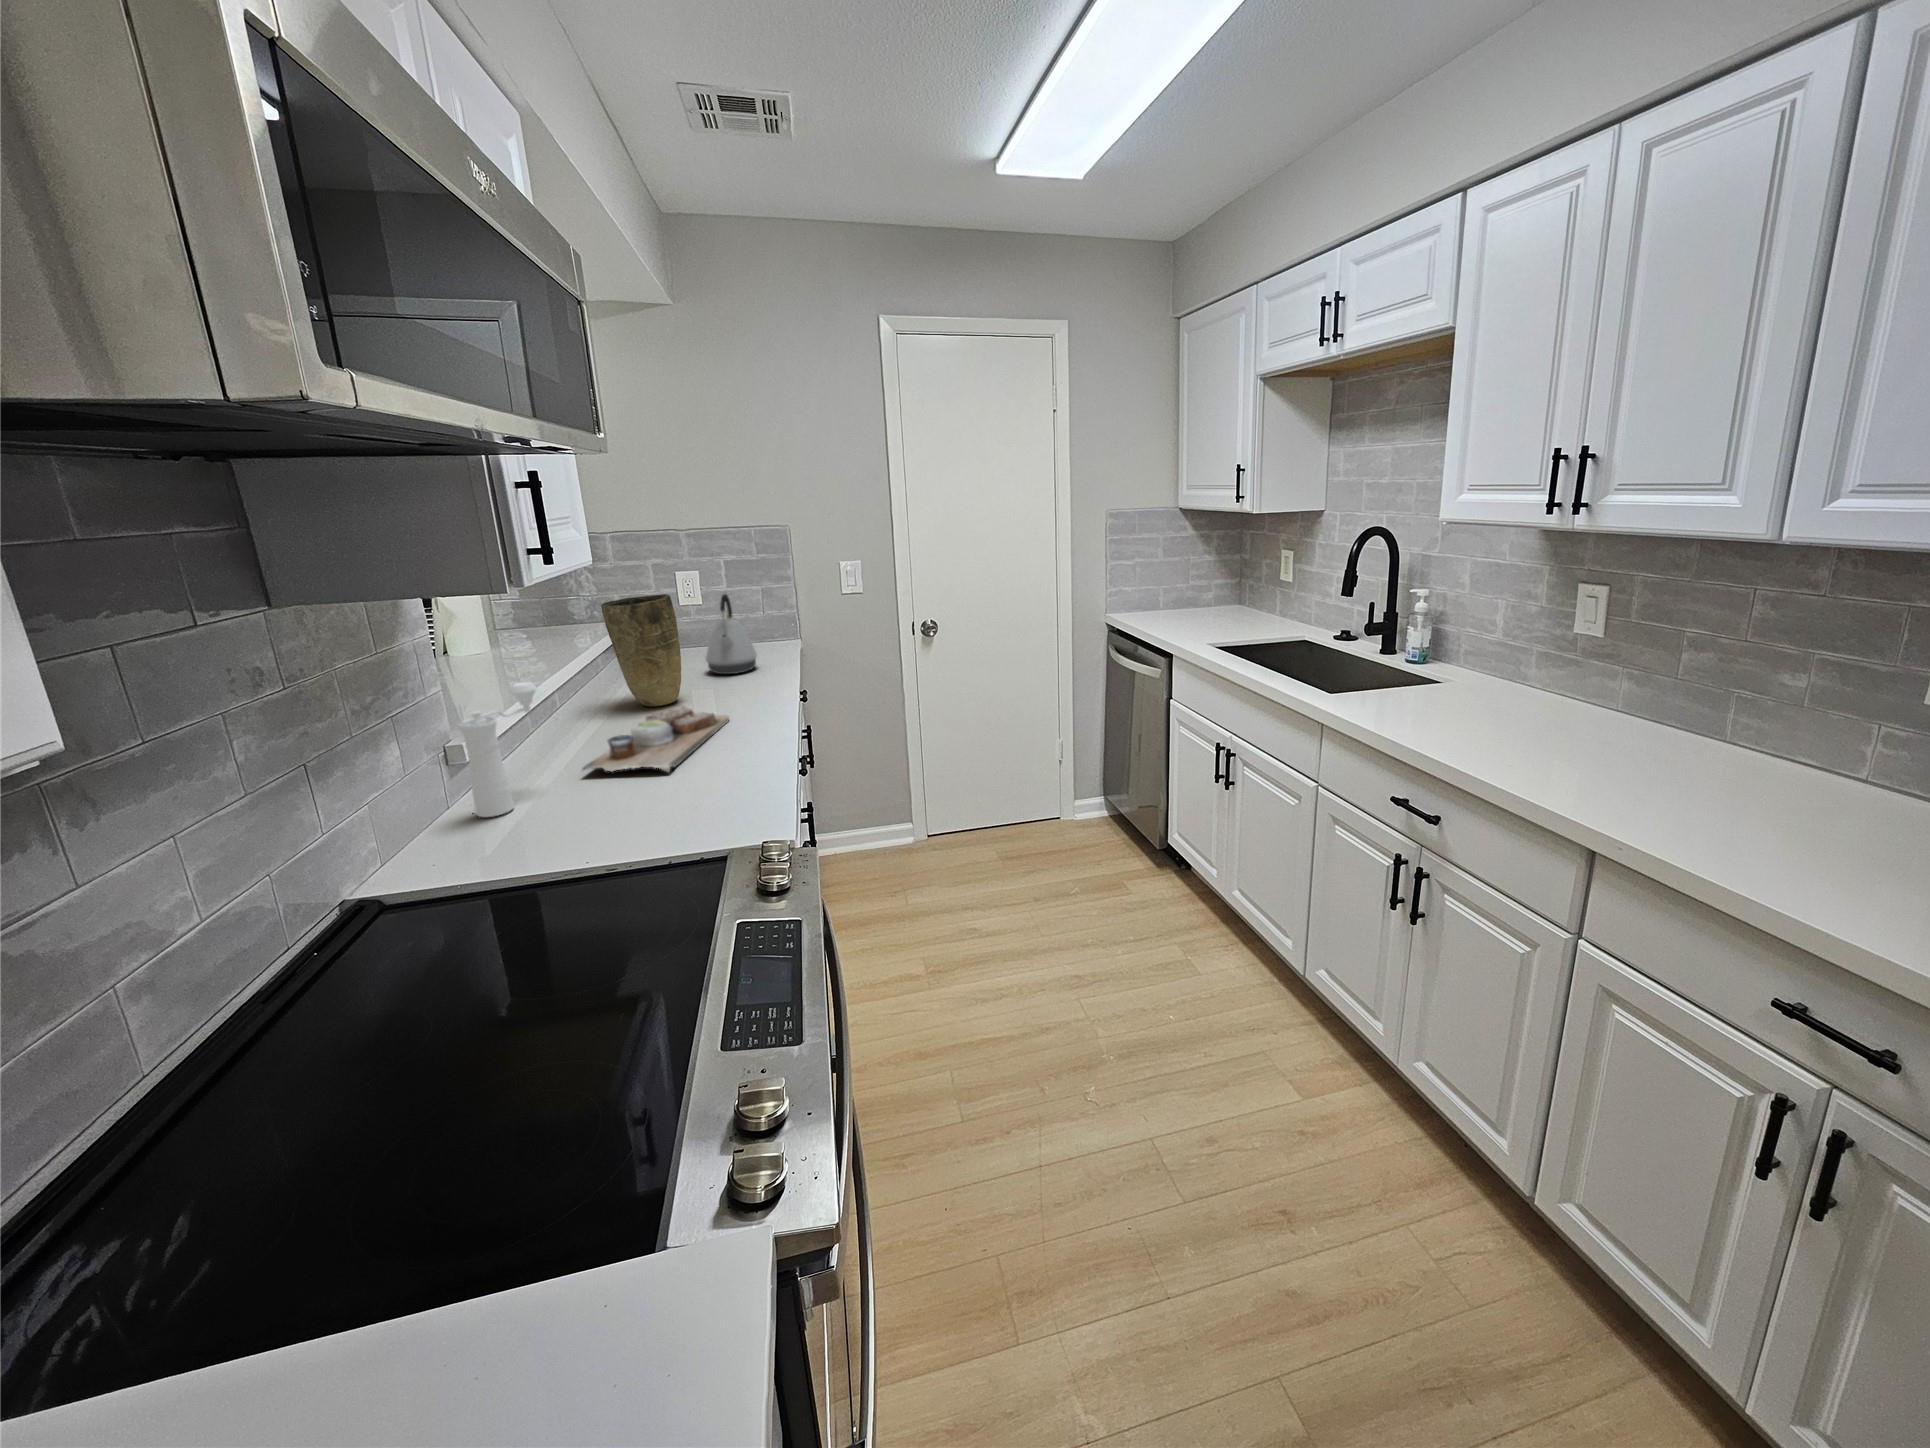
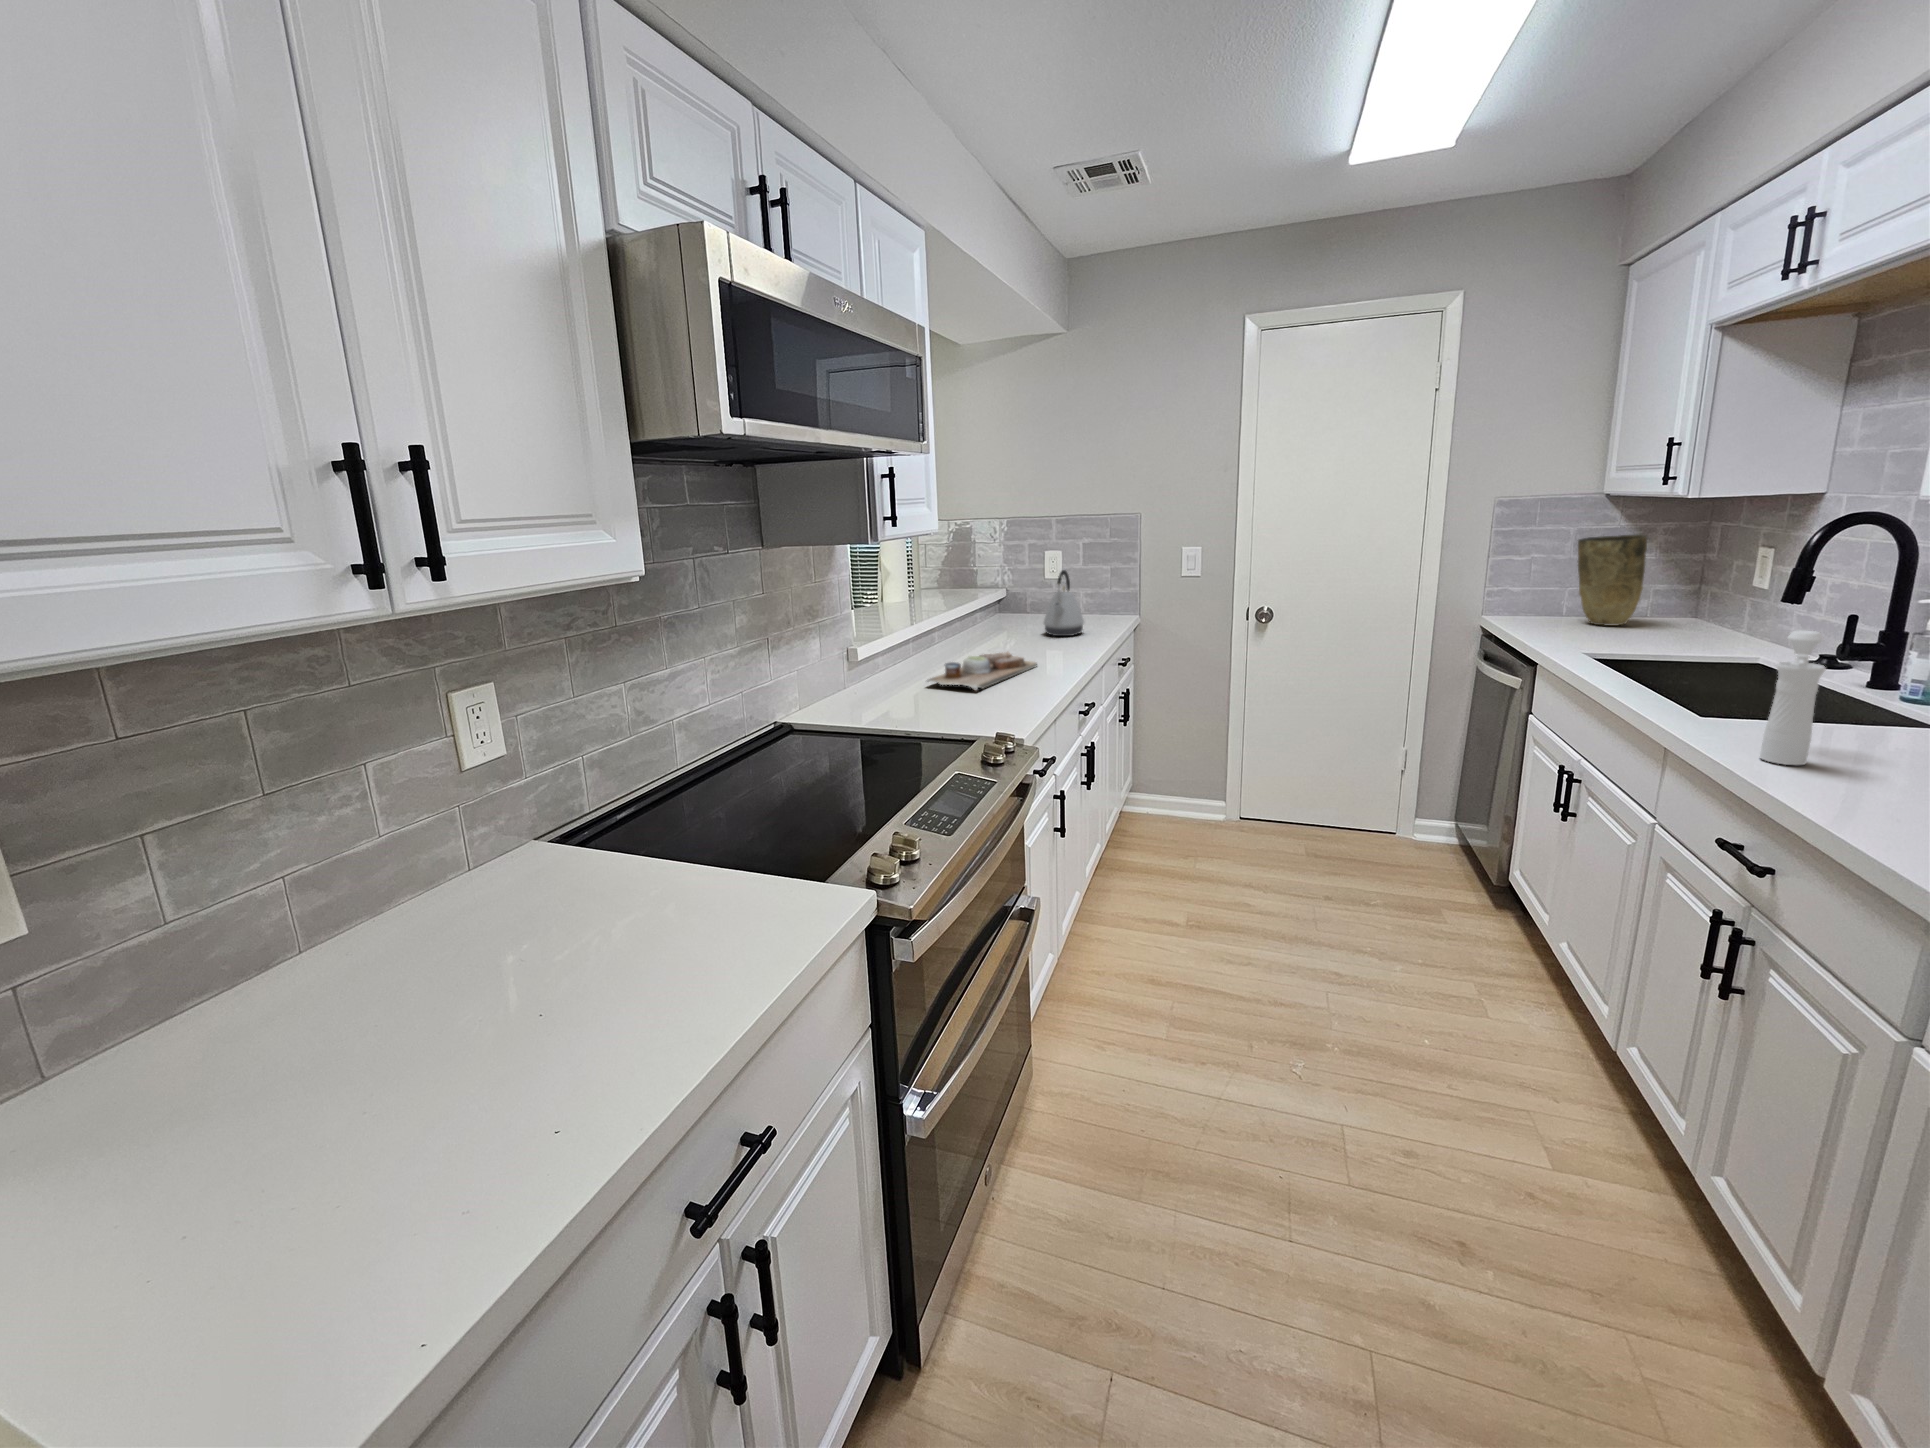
vase: present [601,594,681,707] -> present [1578,535,1647,625]
pepper mill: present [458,682,537,817] -> present [1760,630,1826,765]

